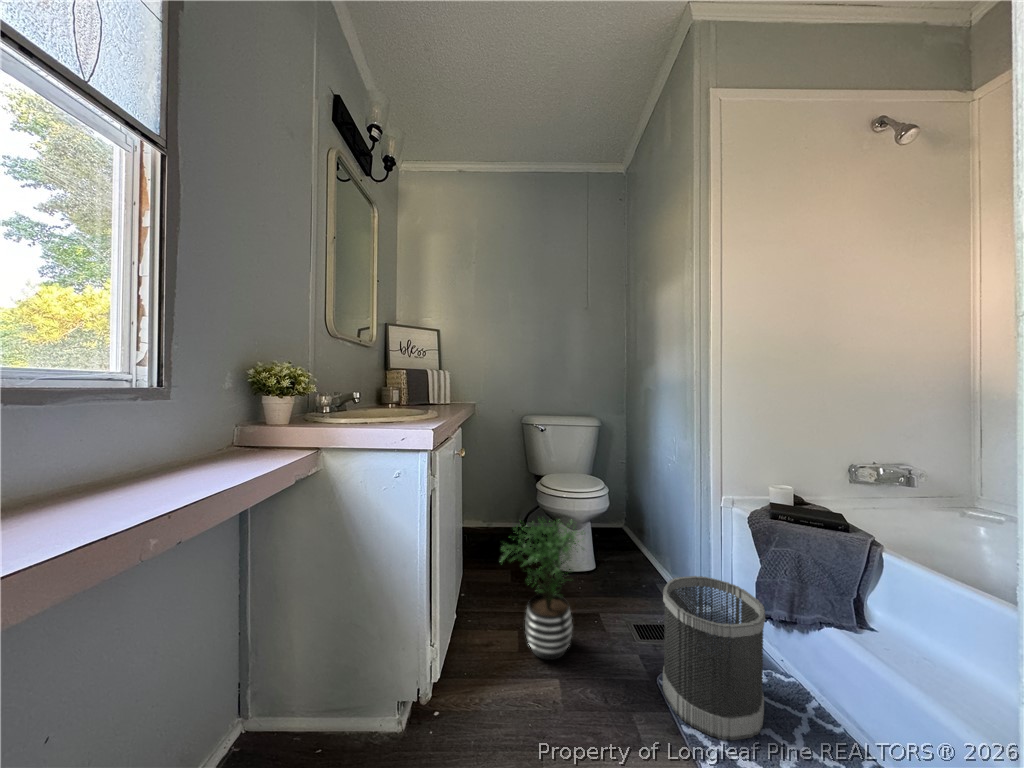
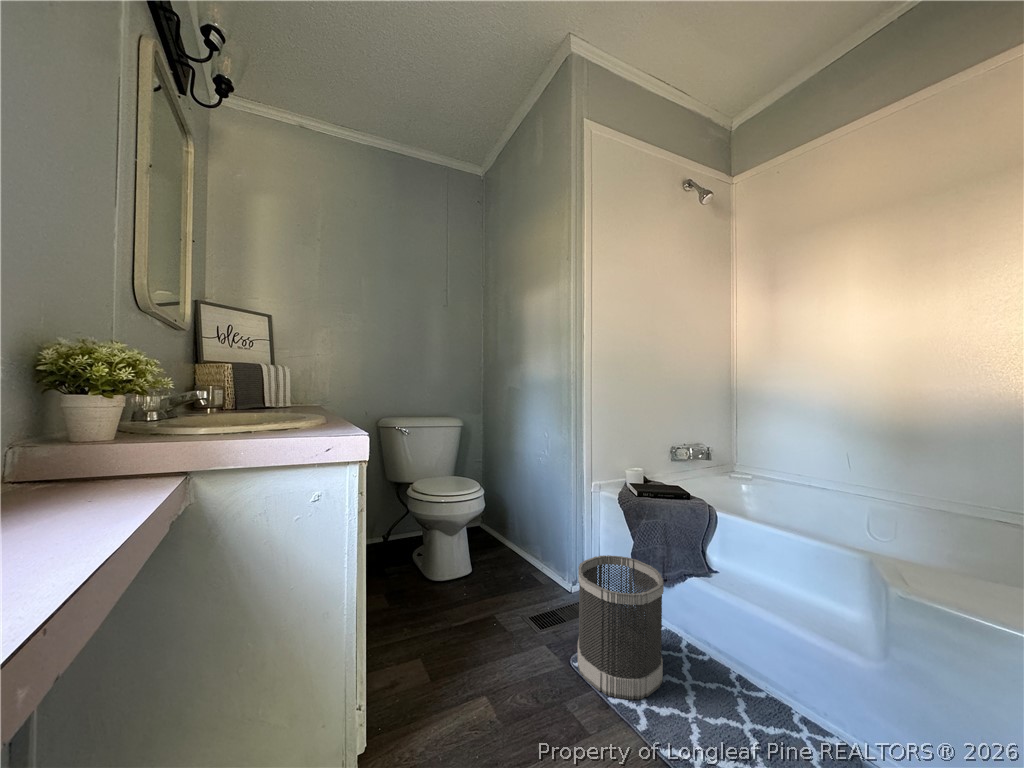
potted plant: present [500,518,579,660] -> none [404,522,505,683]

